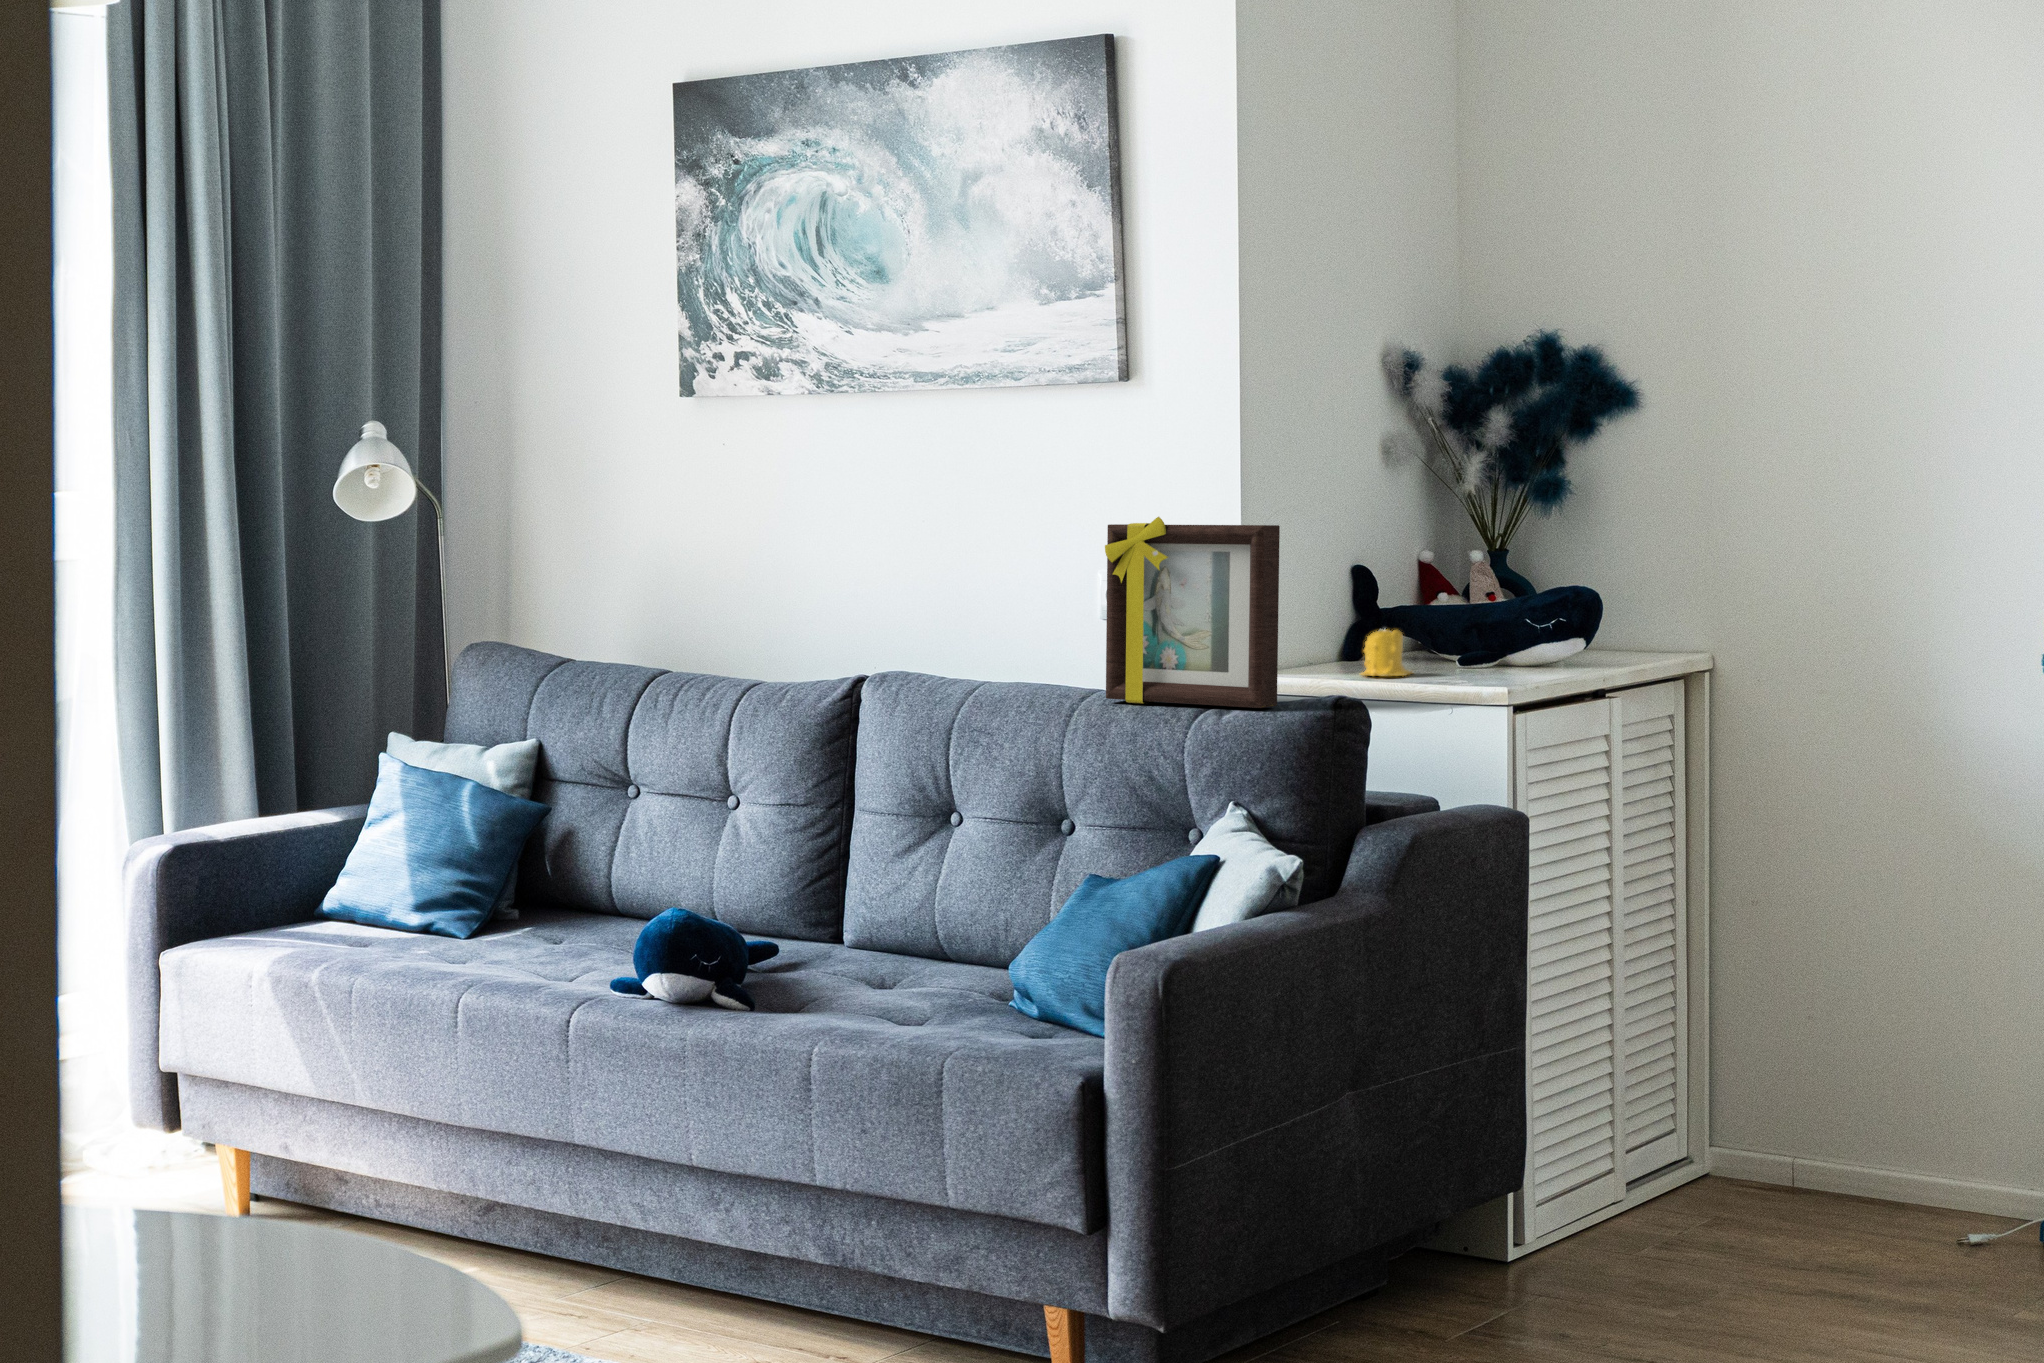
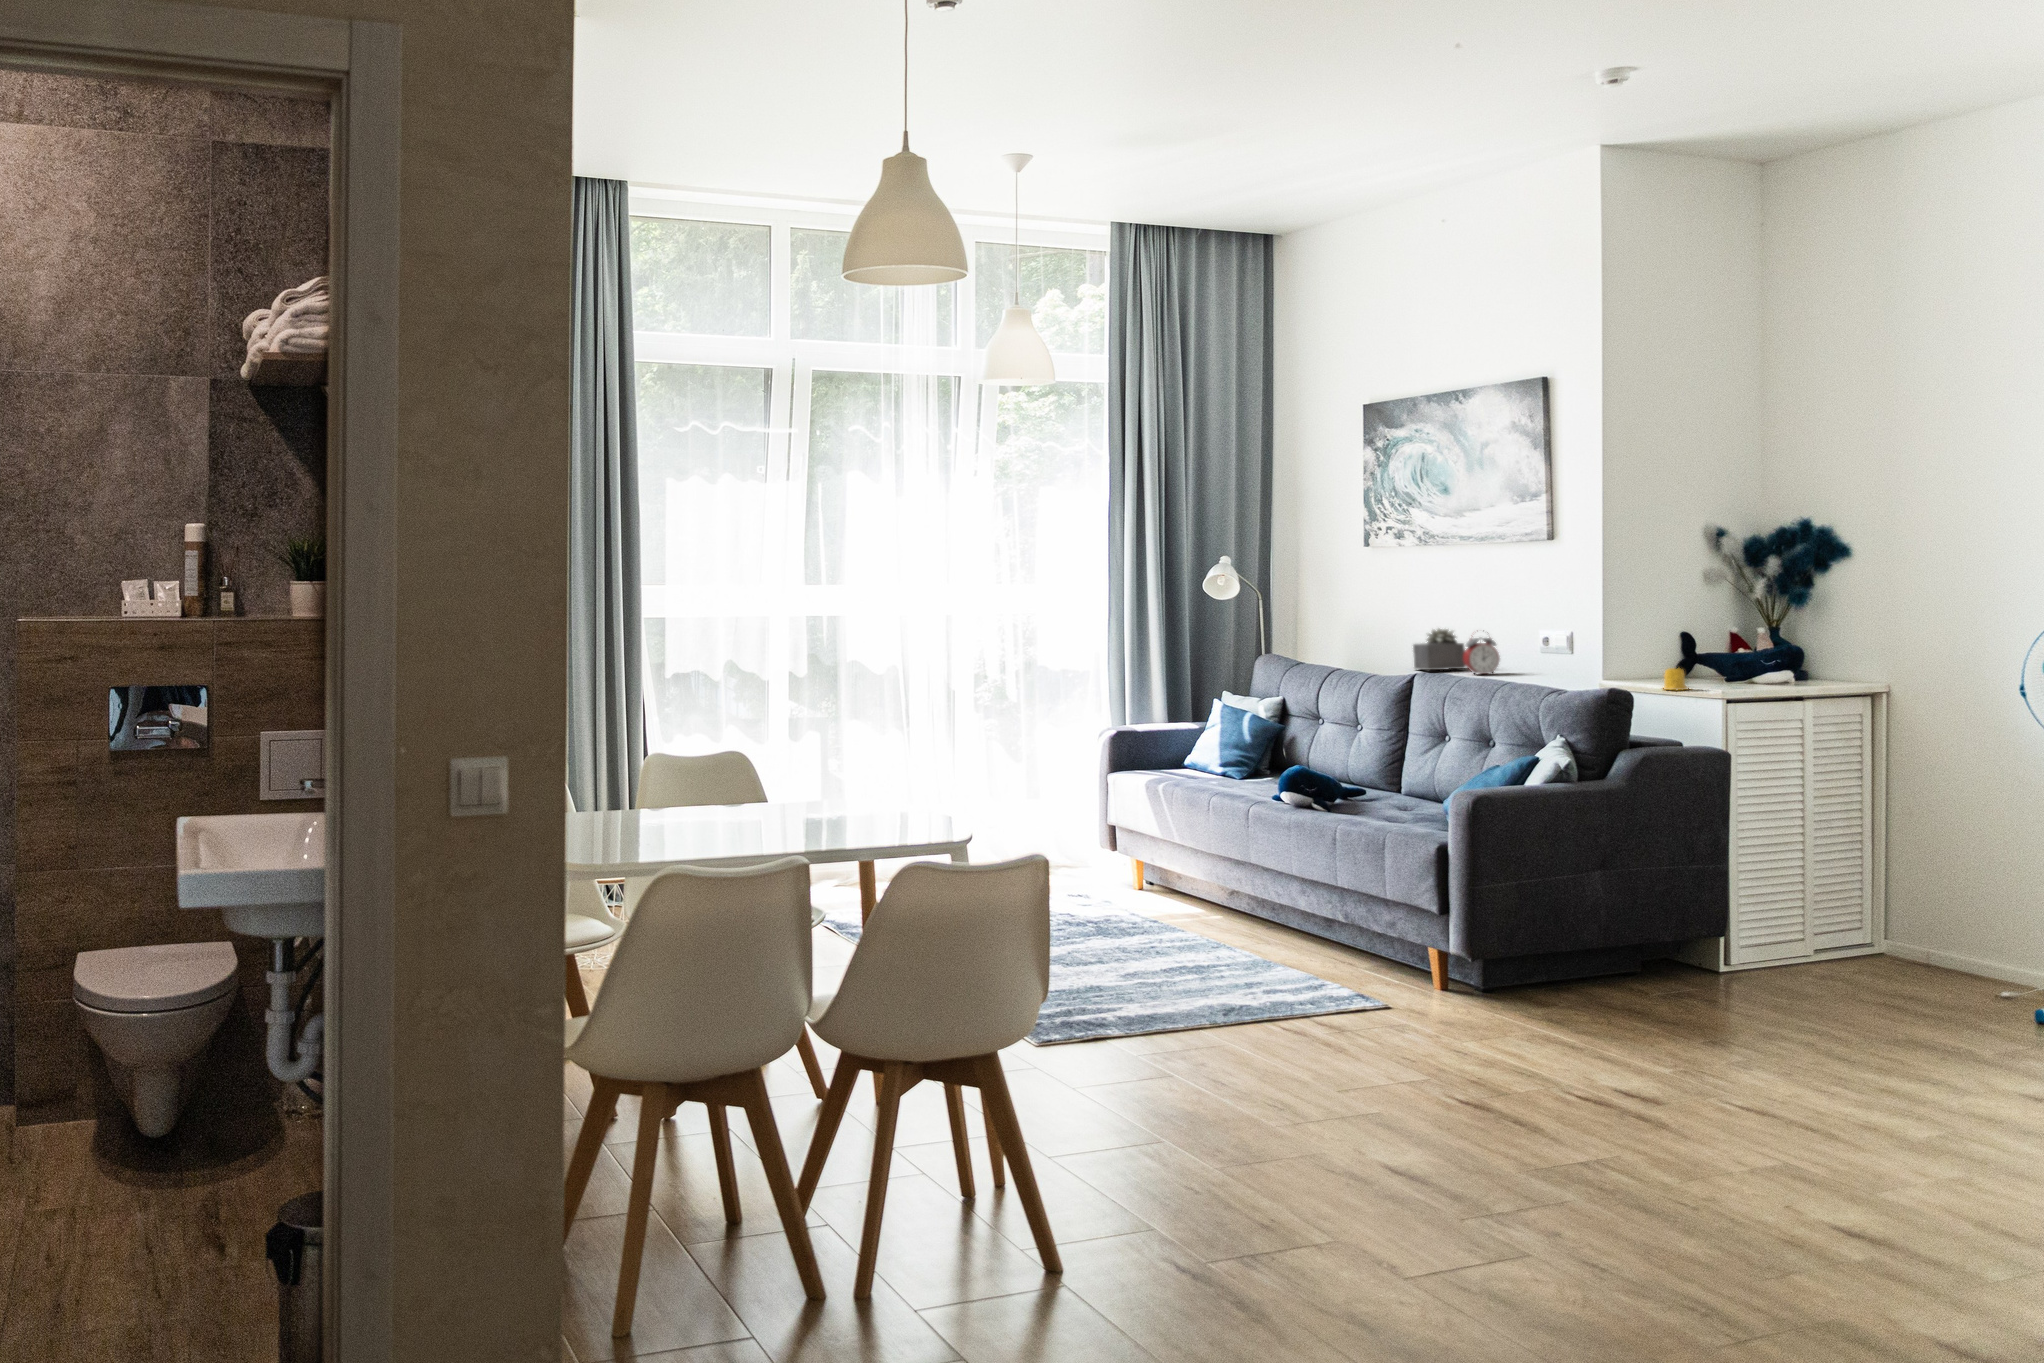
picture frame: present [1105,517,1280,708] -> none [1509,615,1583,702]
succulent plant: none [808,572,916,665] -> present [1413,629,1465,670]
alarm clock: none [925,572,995,669] -> present [1463,630,1500,674]

